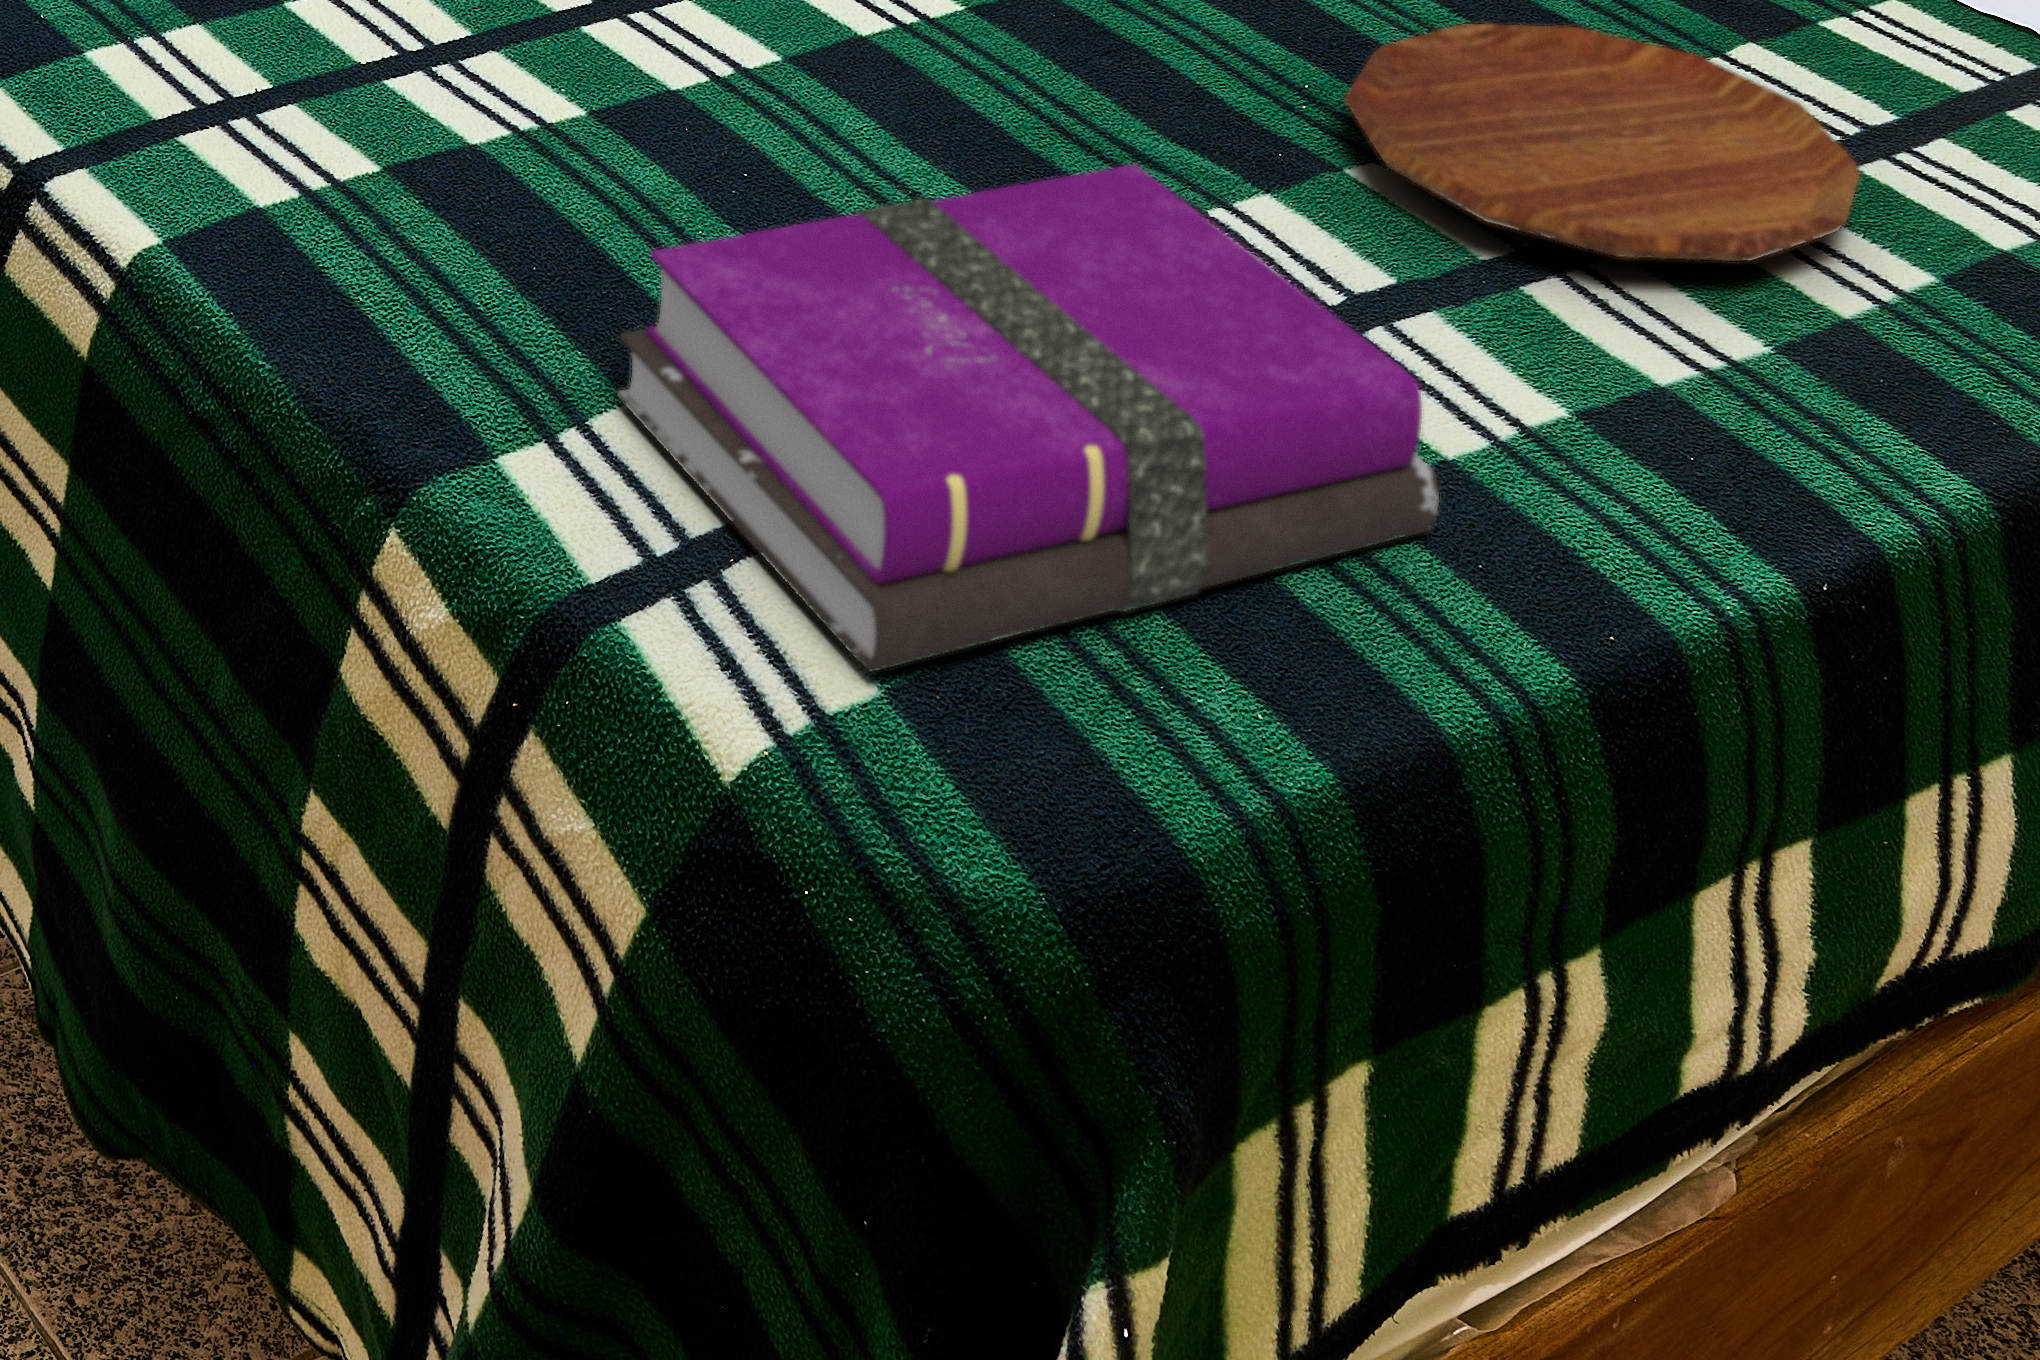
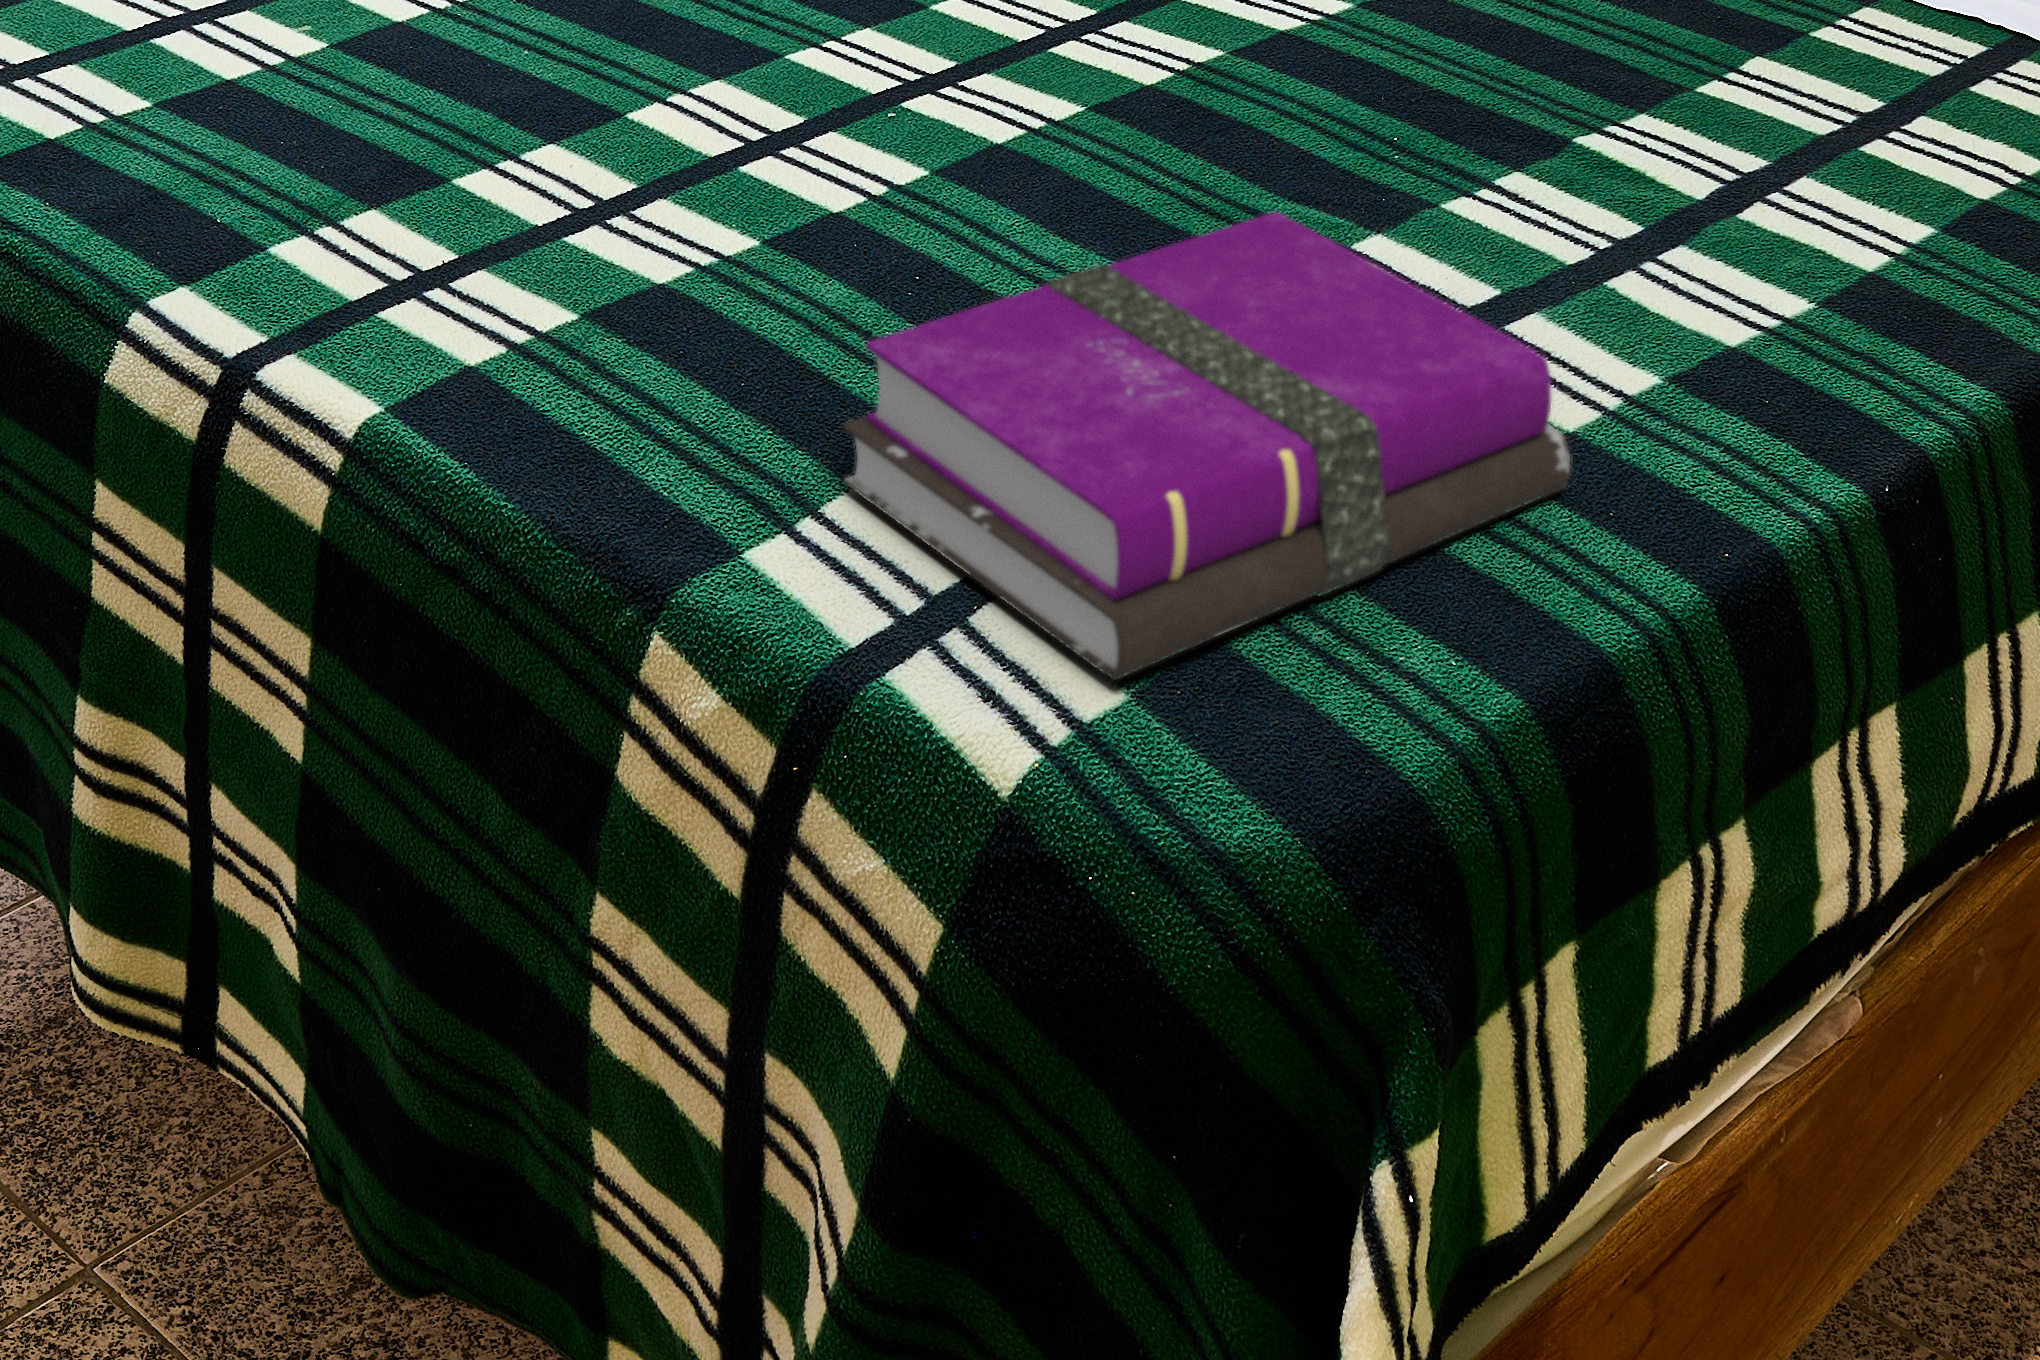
tray: present [1345,24,1860,261] -> none [1435,55,1864,240]

